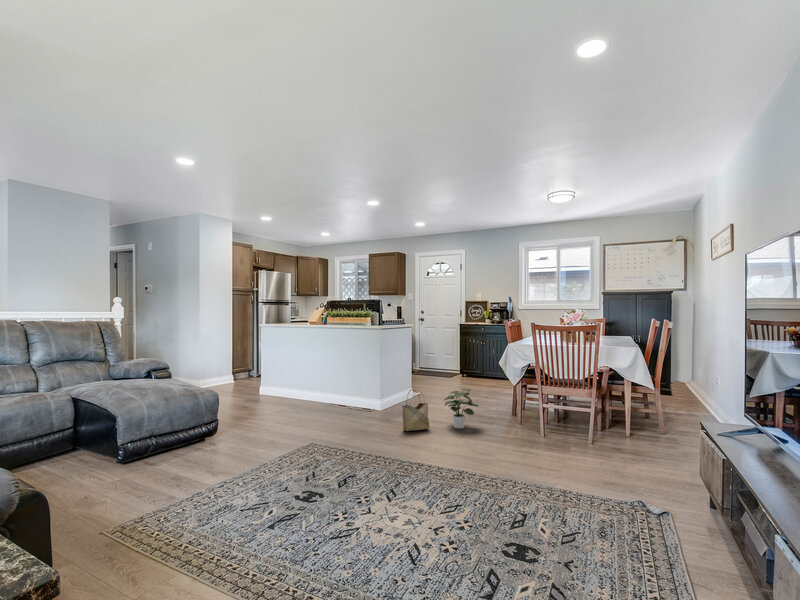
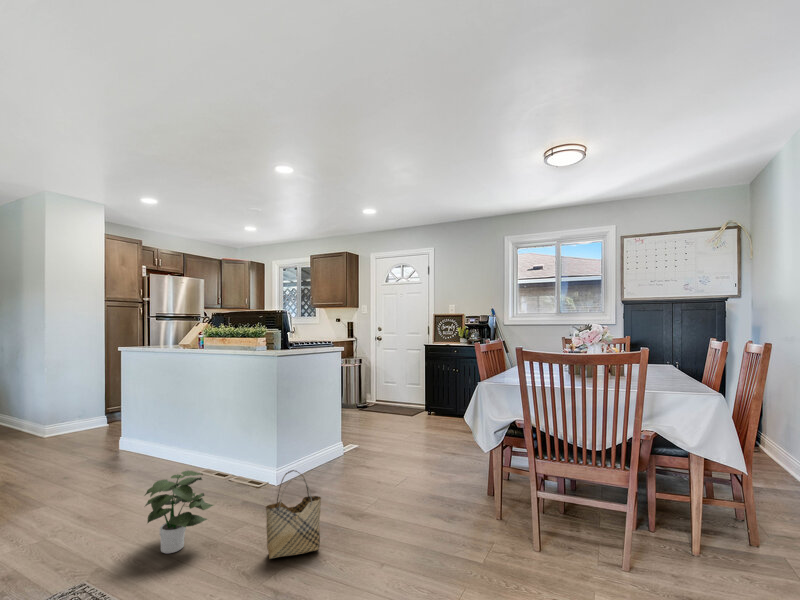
potted plant: present [444,389,479,428] -> present [145,471,214,554]

